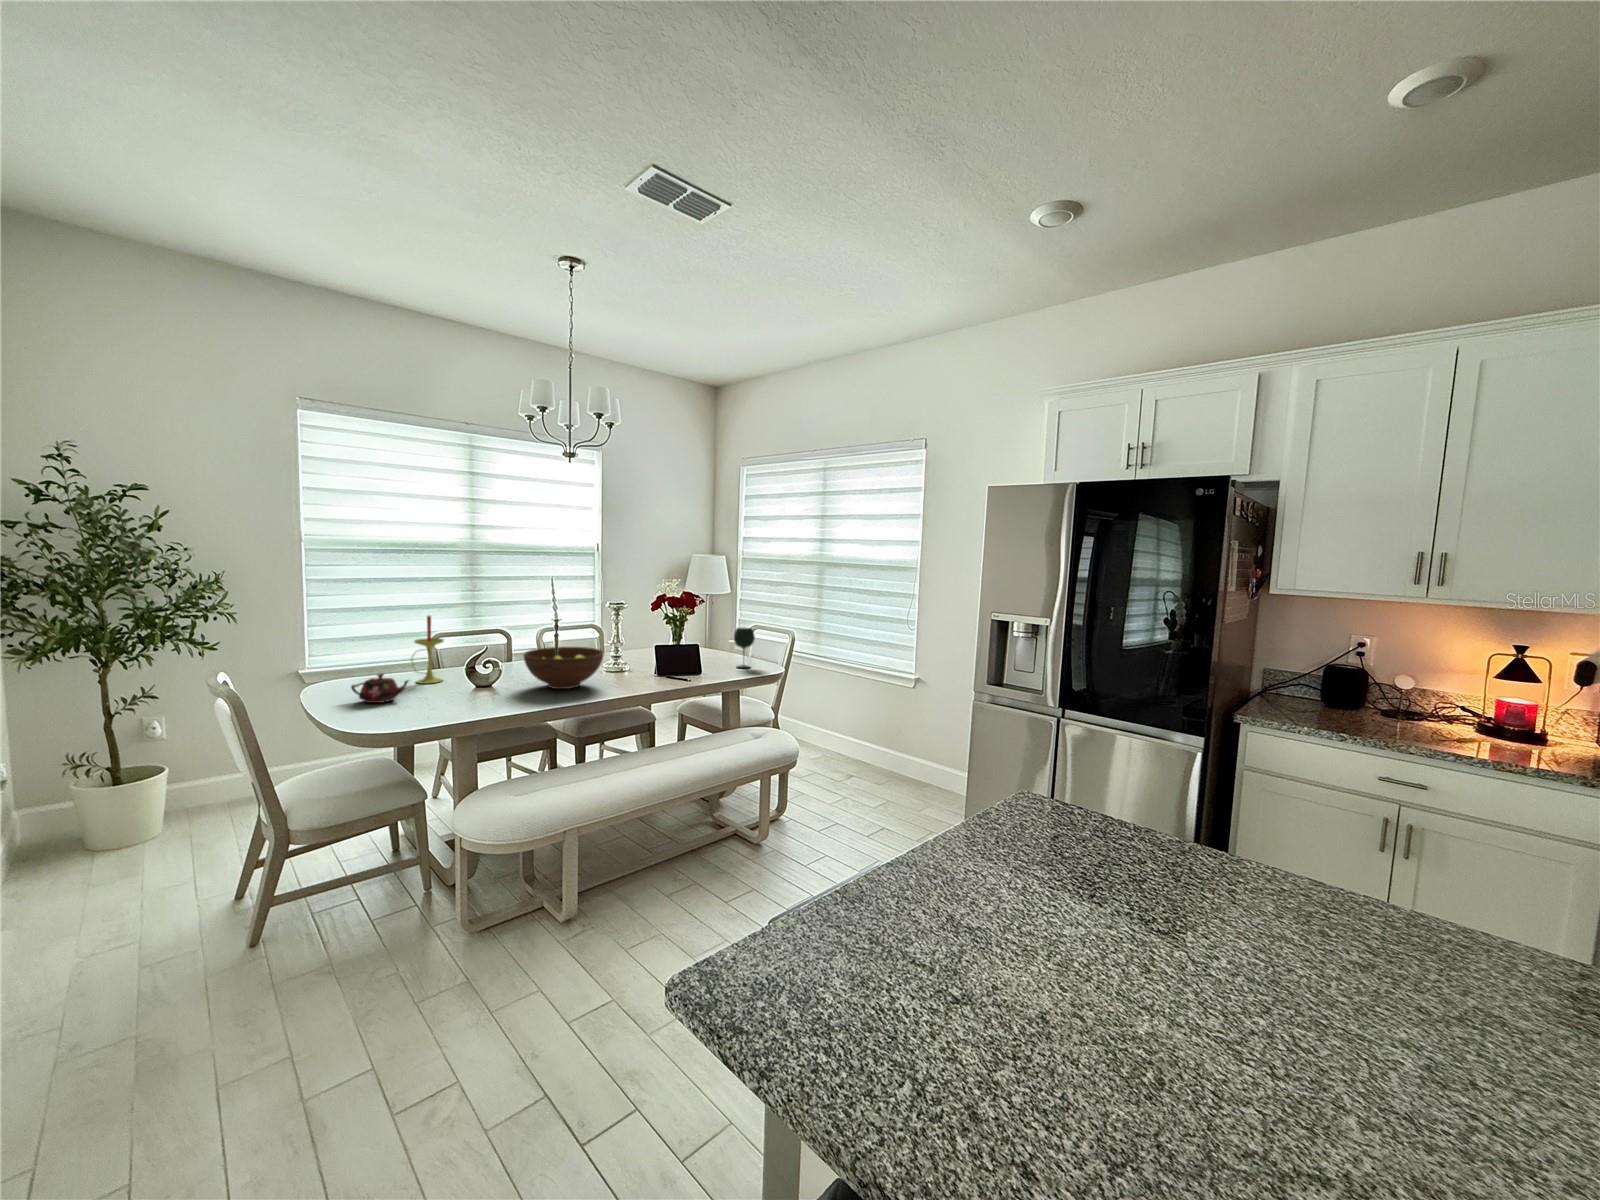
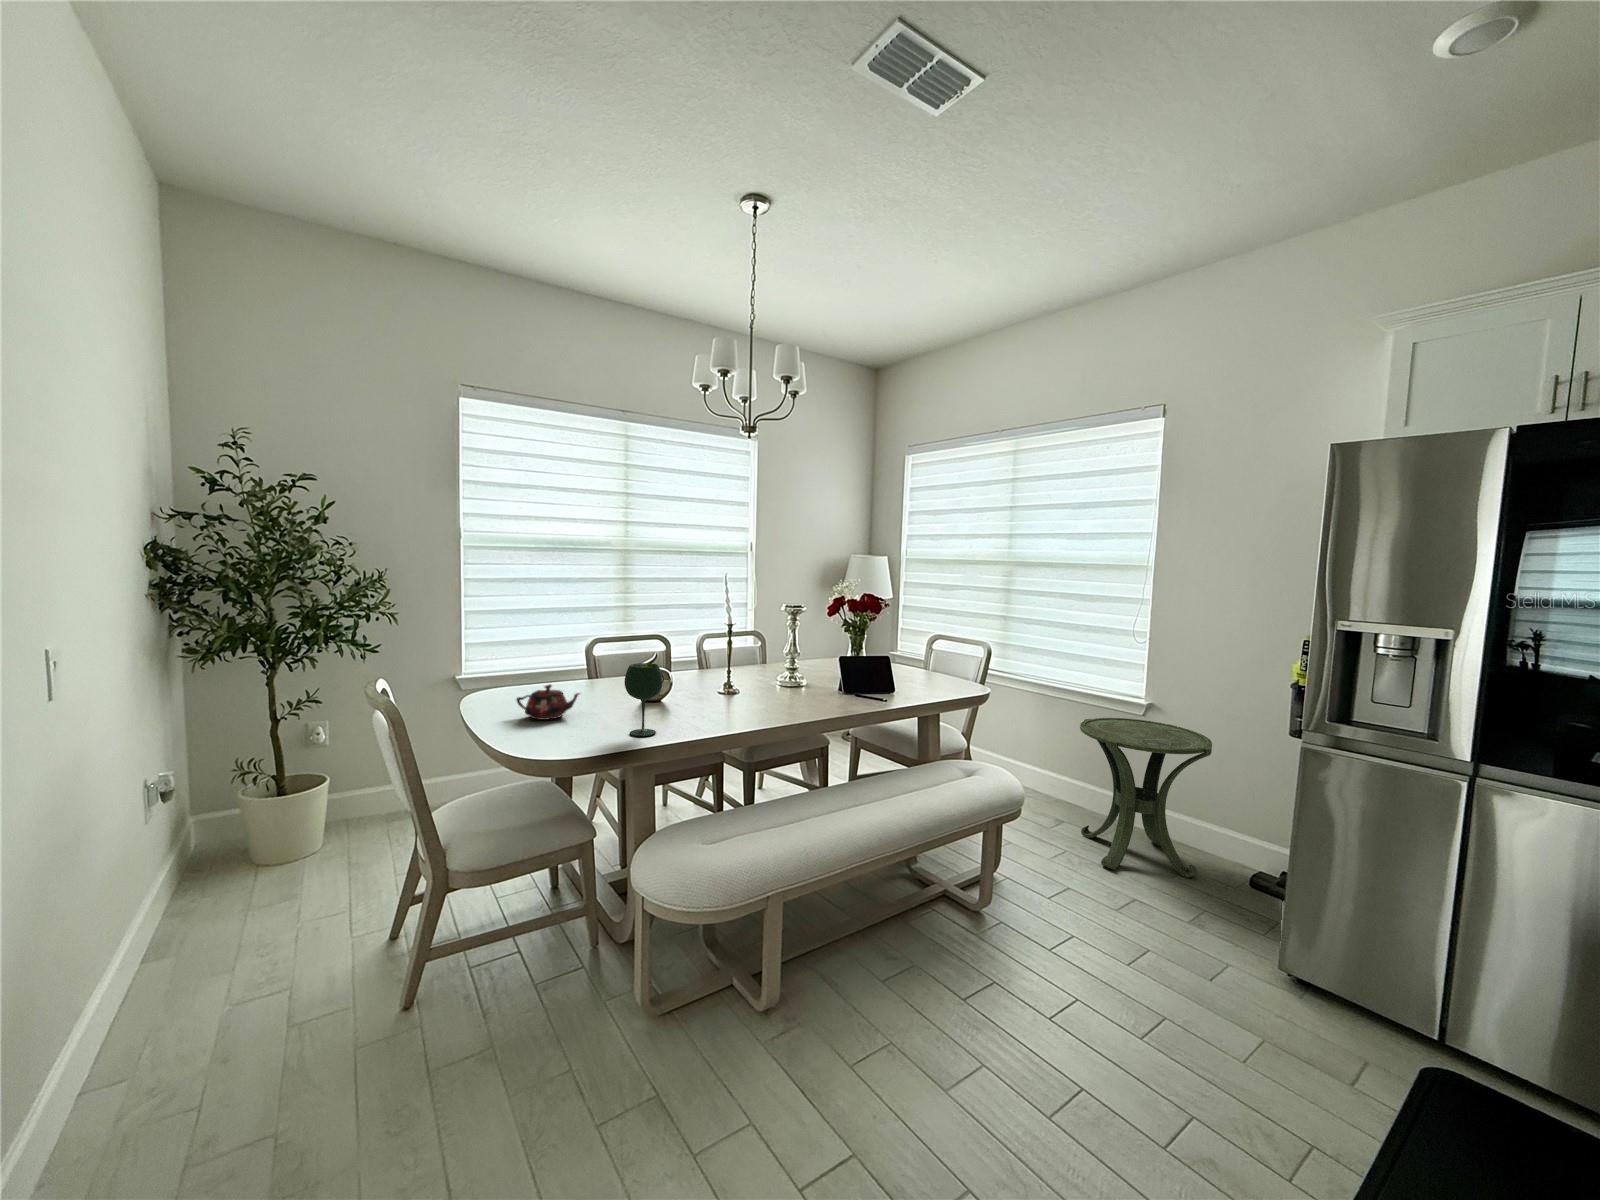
candle: present [412,615,444,684] -> none [577,615,612,696]
wine glass: present [734,628,755,668] -> present [624,663,663,736]
fruit bowl: present [523,647,604,689] -> none [703,656,794,708]
side table: none [858,691,952,812] -> present [1080,718,1212,877]

